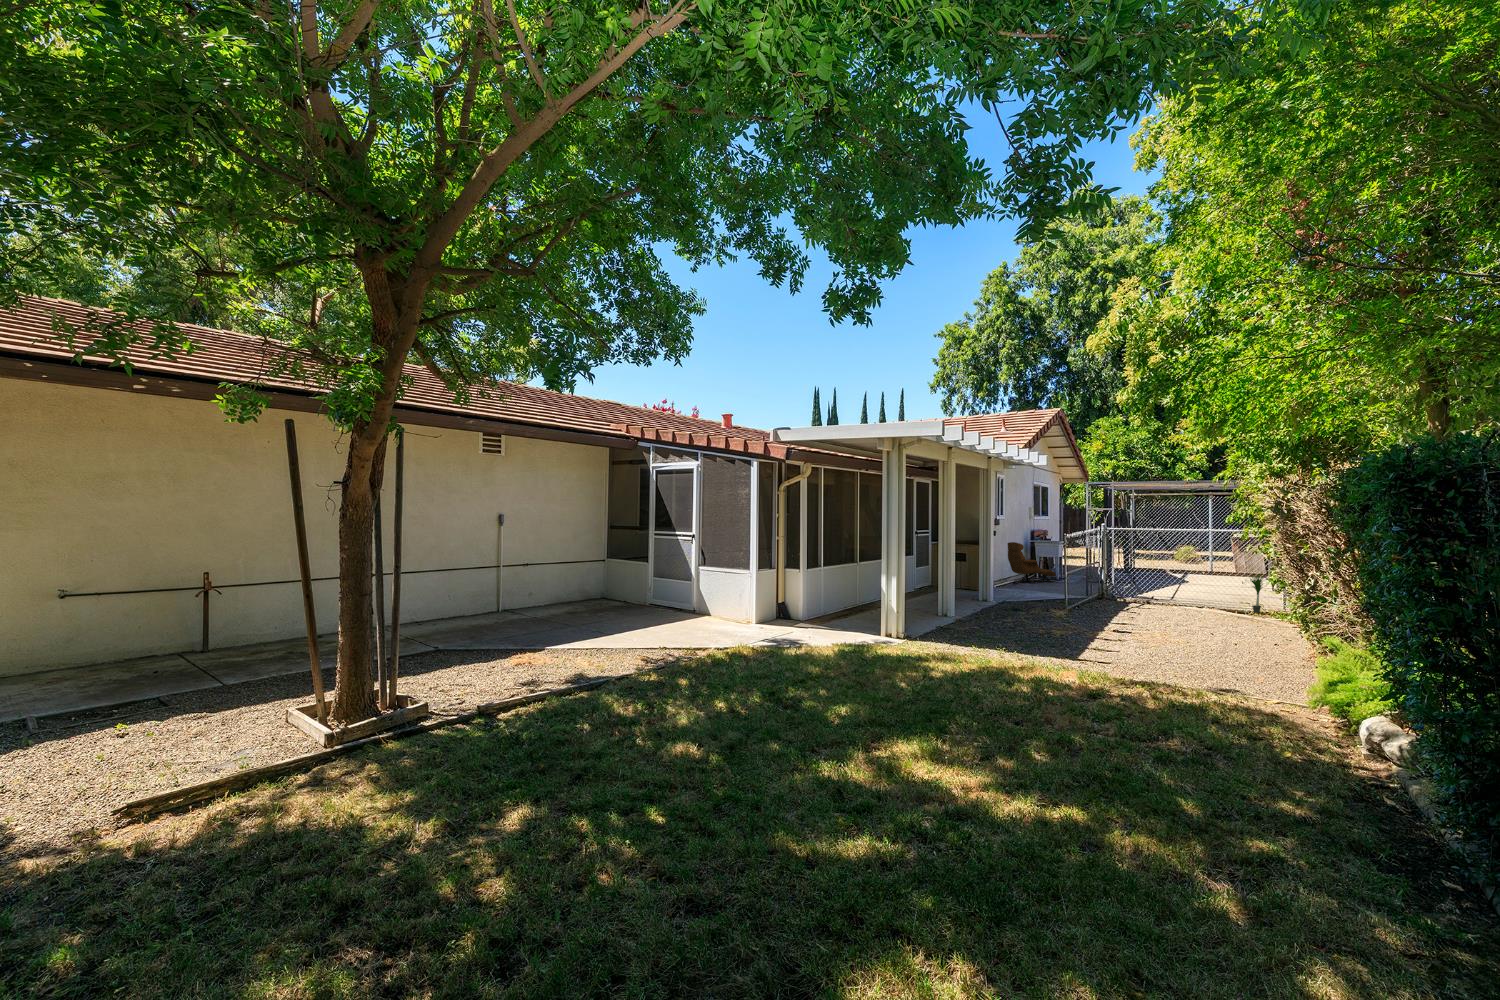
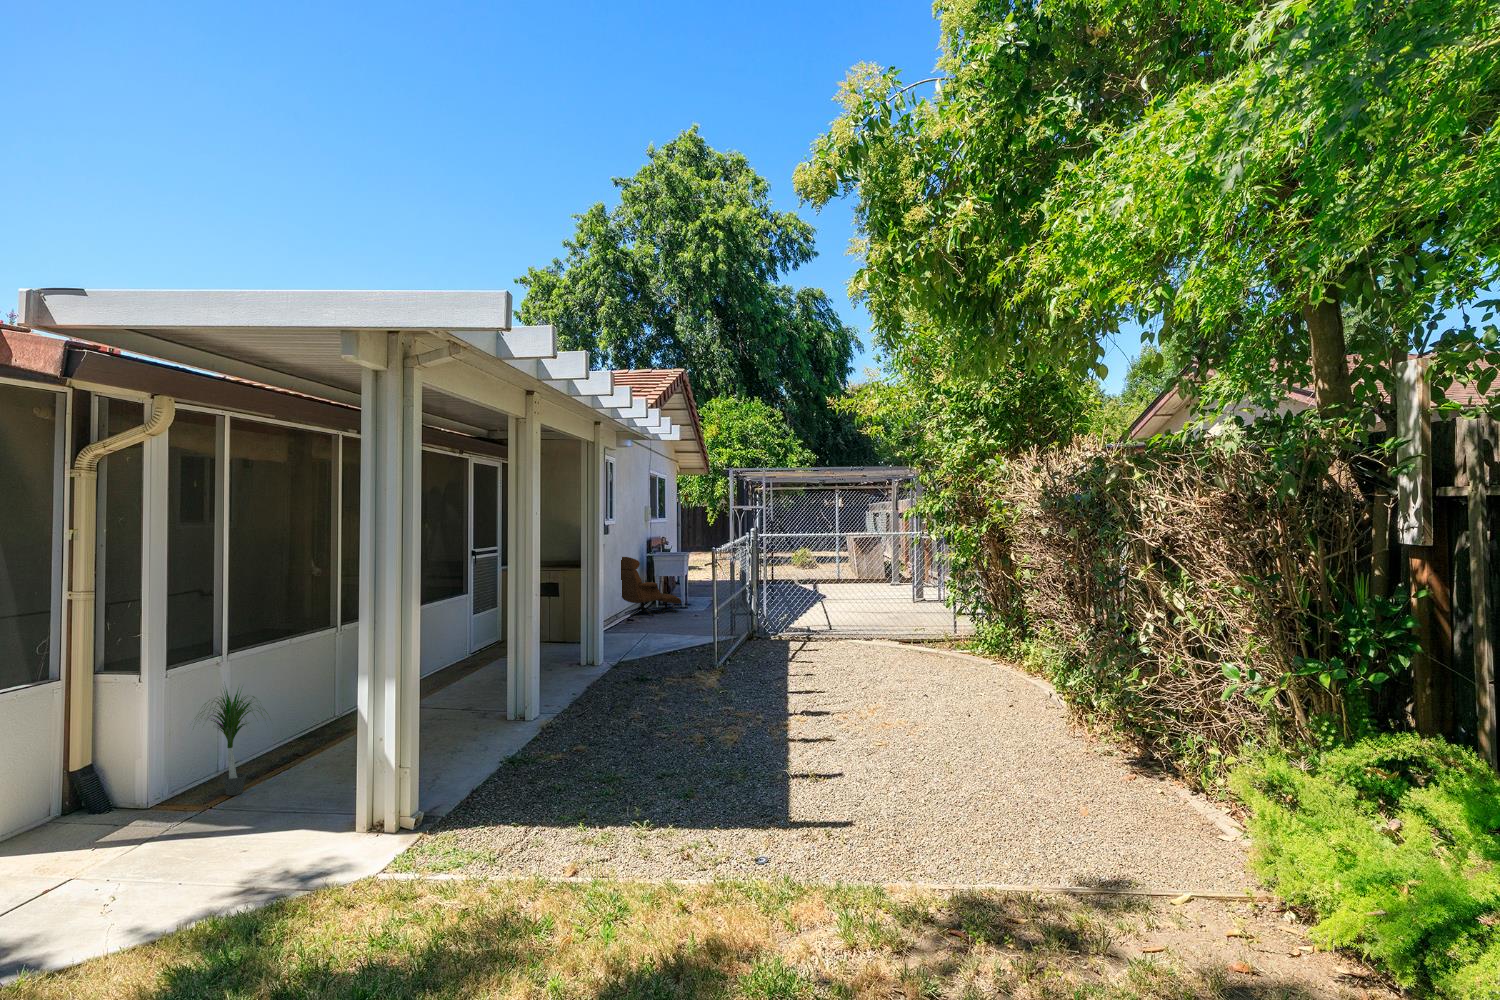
potted plant: present [1250,574,1263,613] -> present [200,688,268,795]

